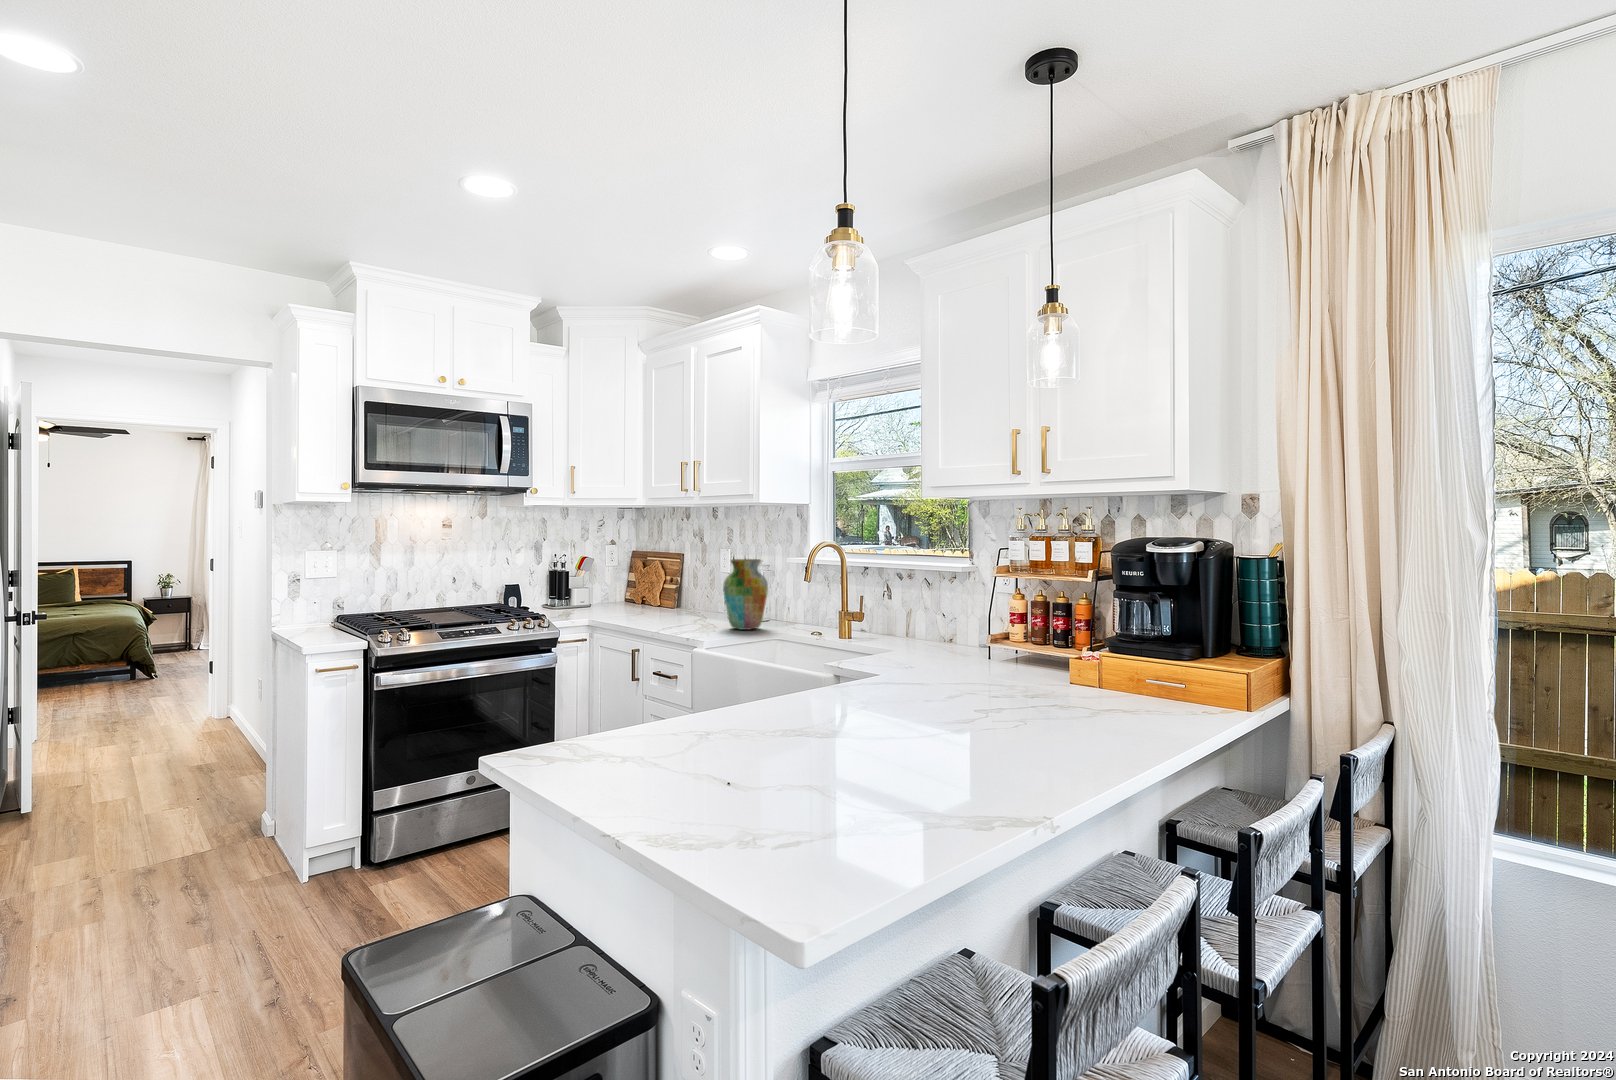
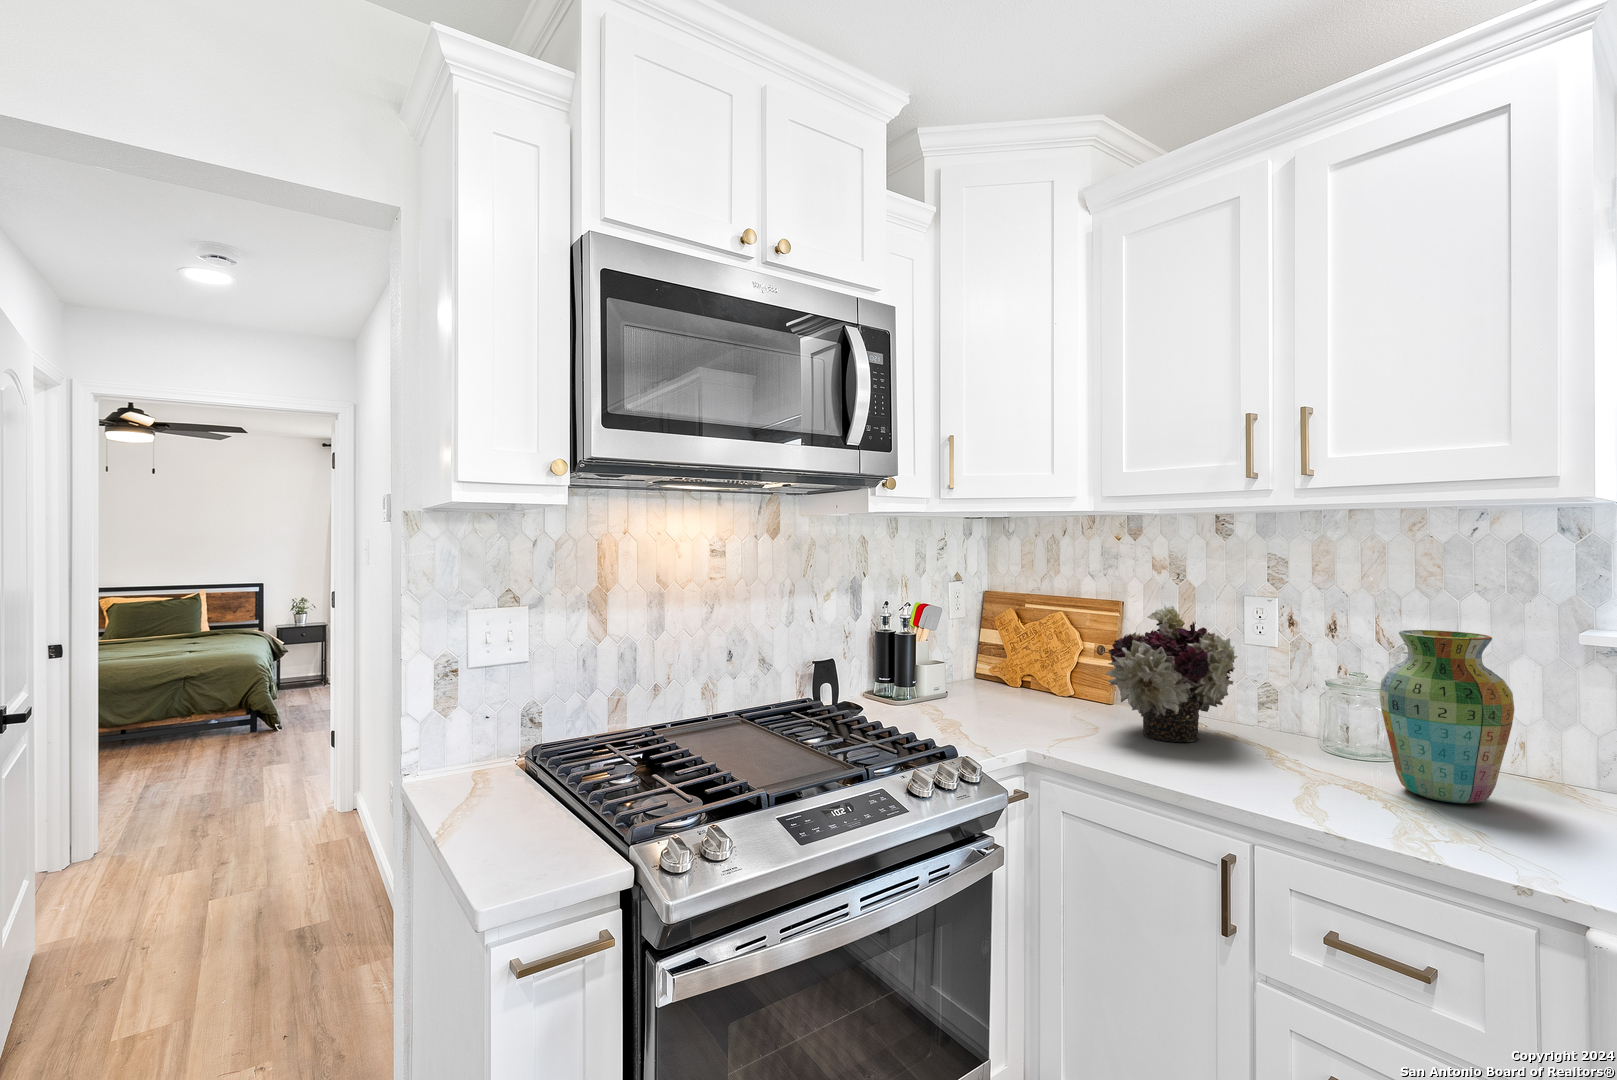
flower arrangement: none [639,553,710,618] -> present [1106,606,1237,742]

